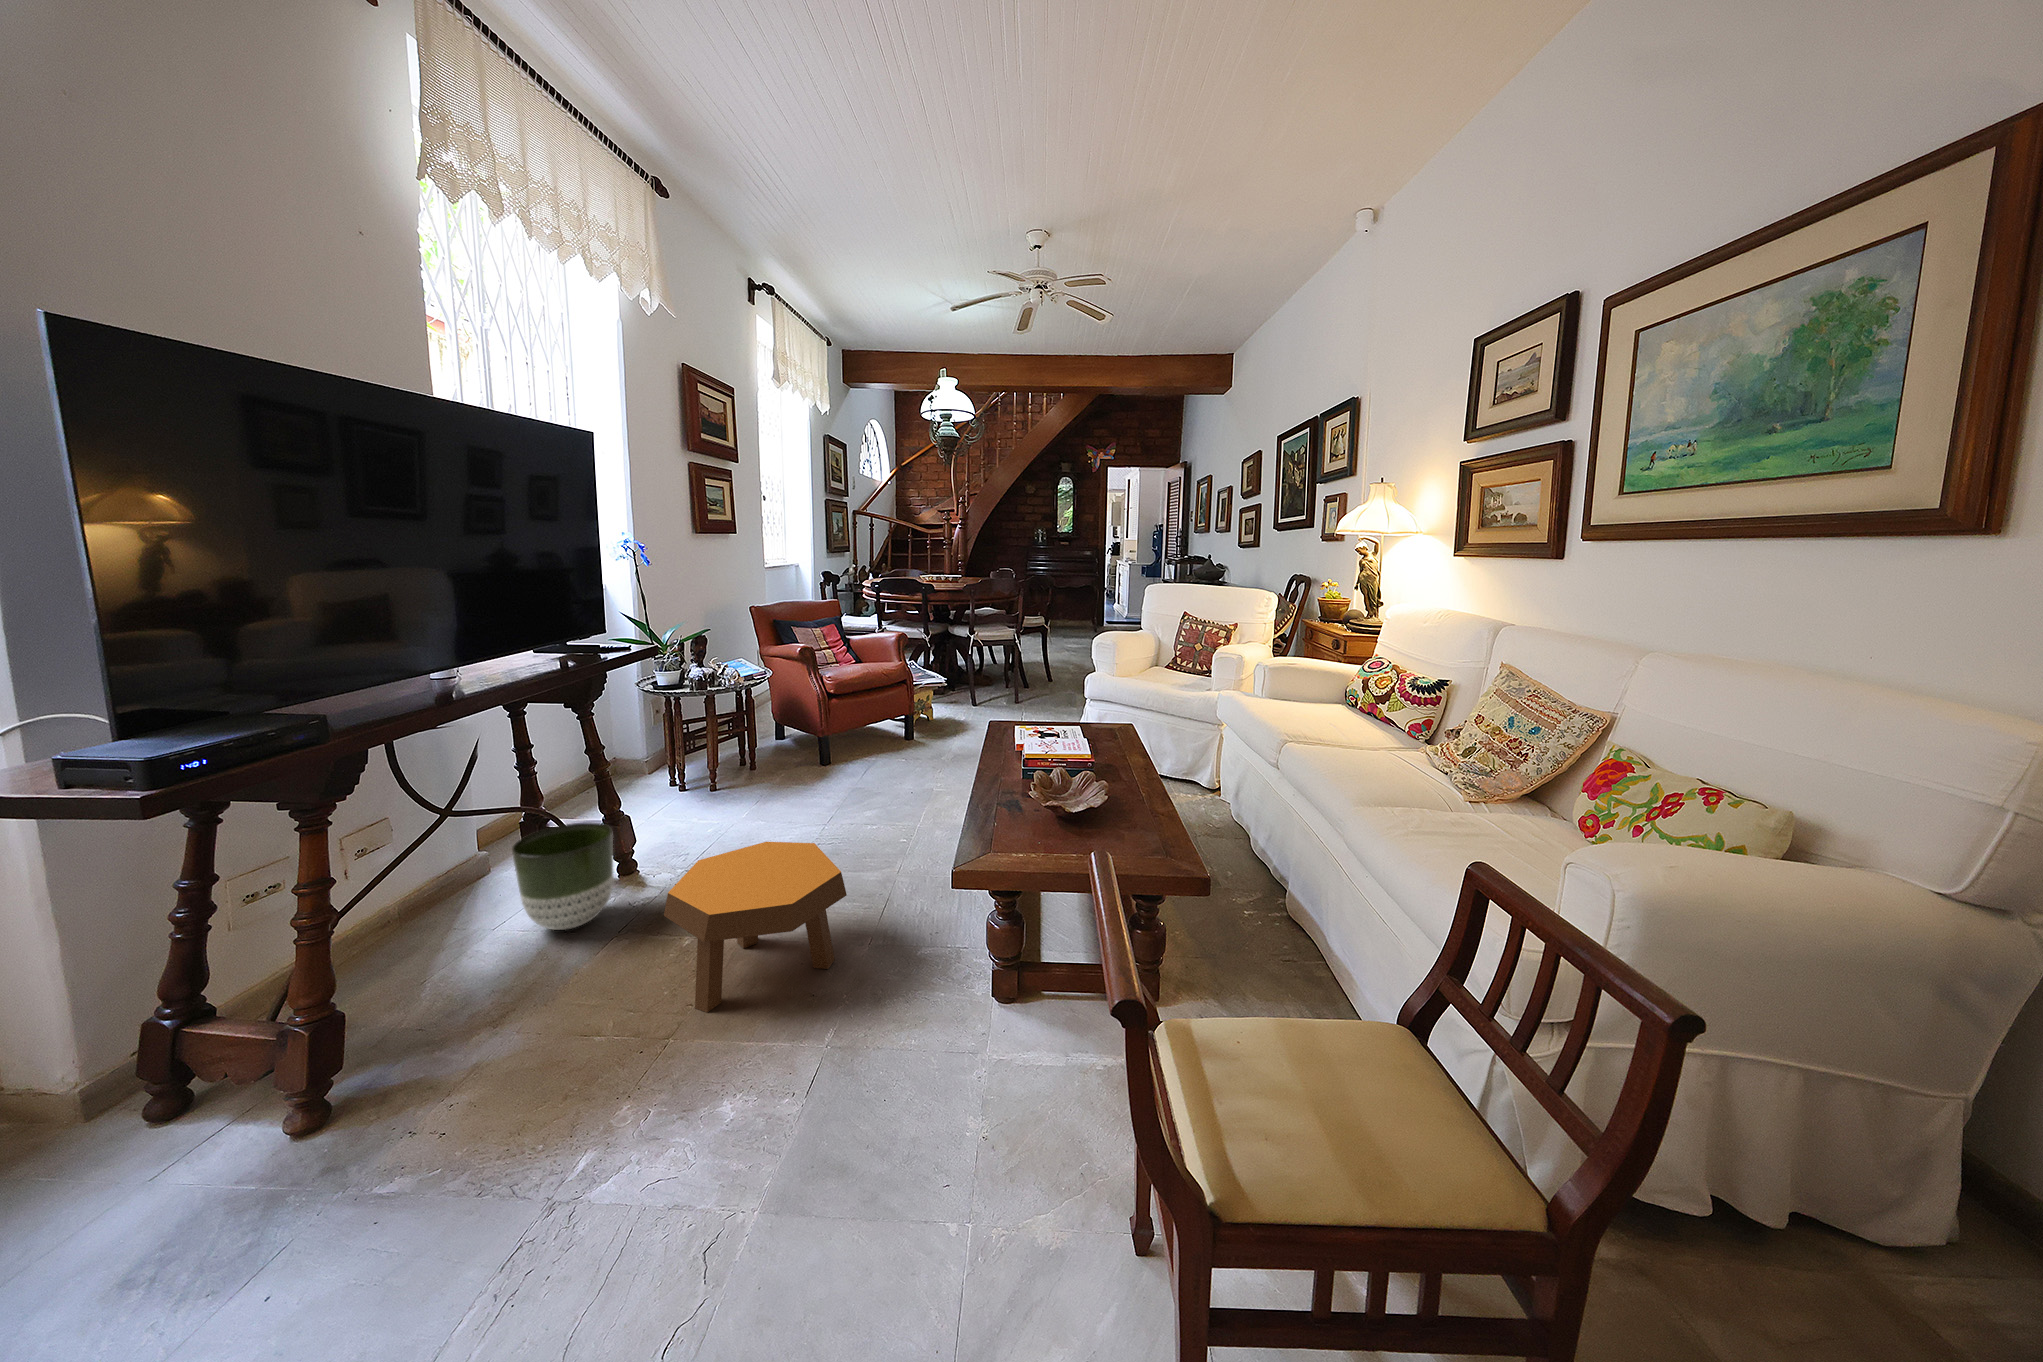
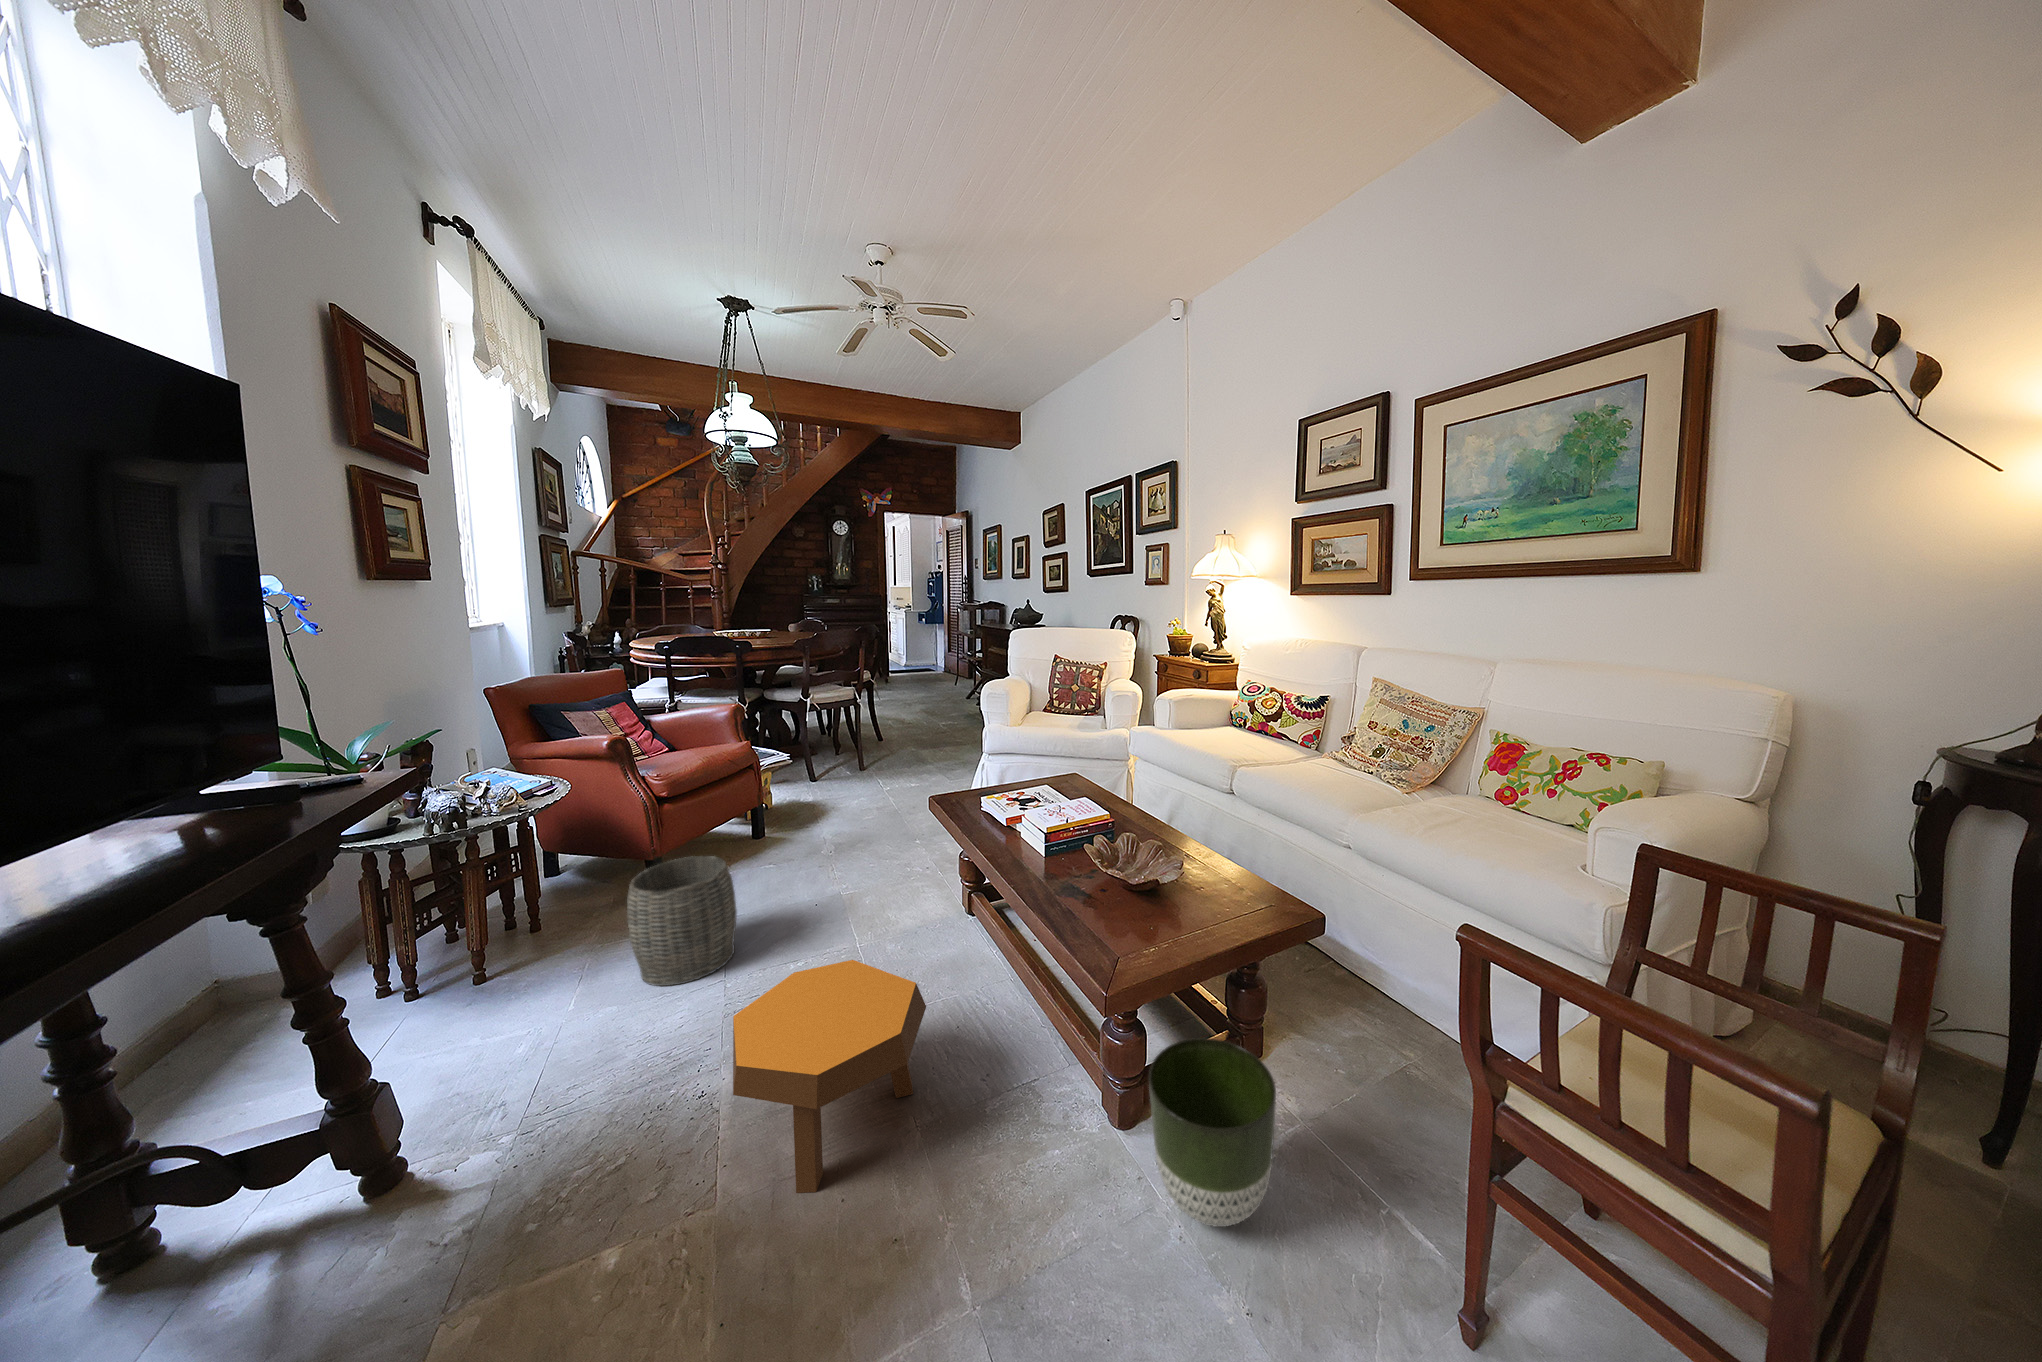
woven basket: none [710,743,798,843] -> present [627,856,737,986]
planter: present [512,822,613,930] -> present [1149,1038,1276,1227]

